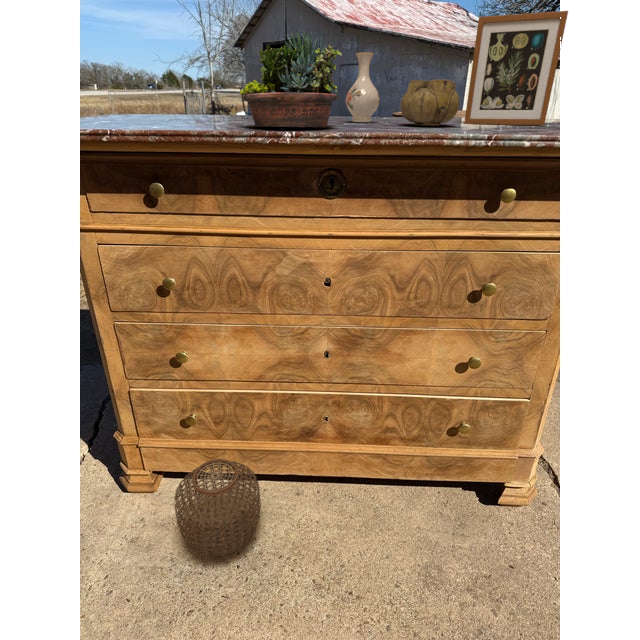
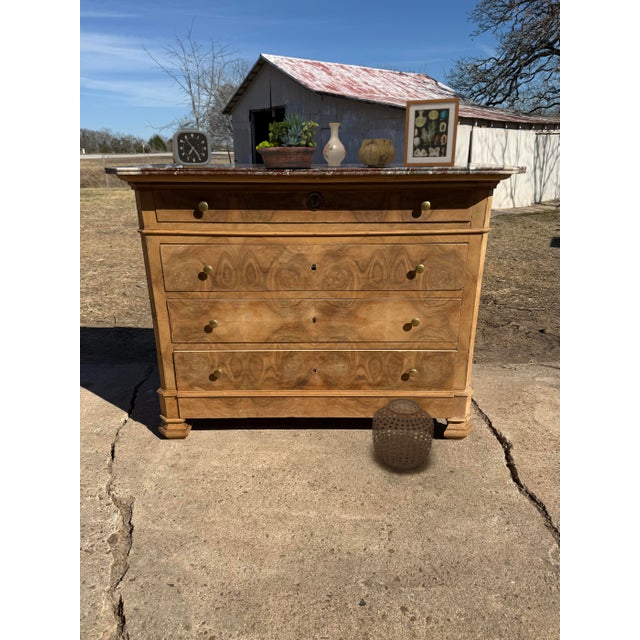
alarm clock: none [112,57,176,123] -> present [172,128,212,168]
woven basket: present [174,459,261,556] -> present [372,398,434,469]

